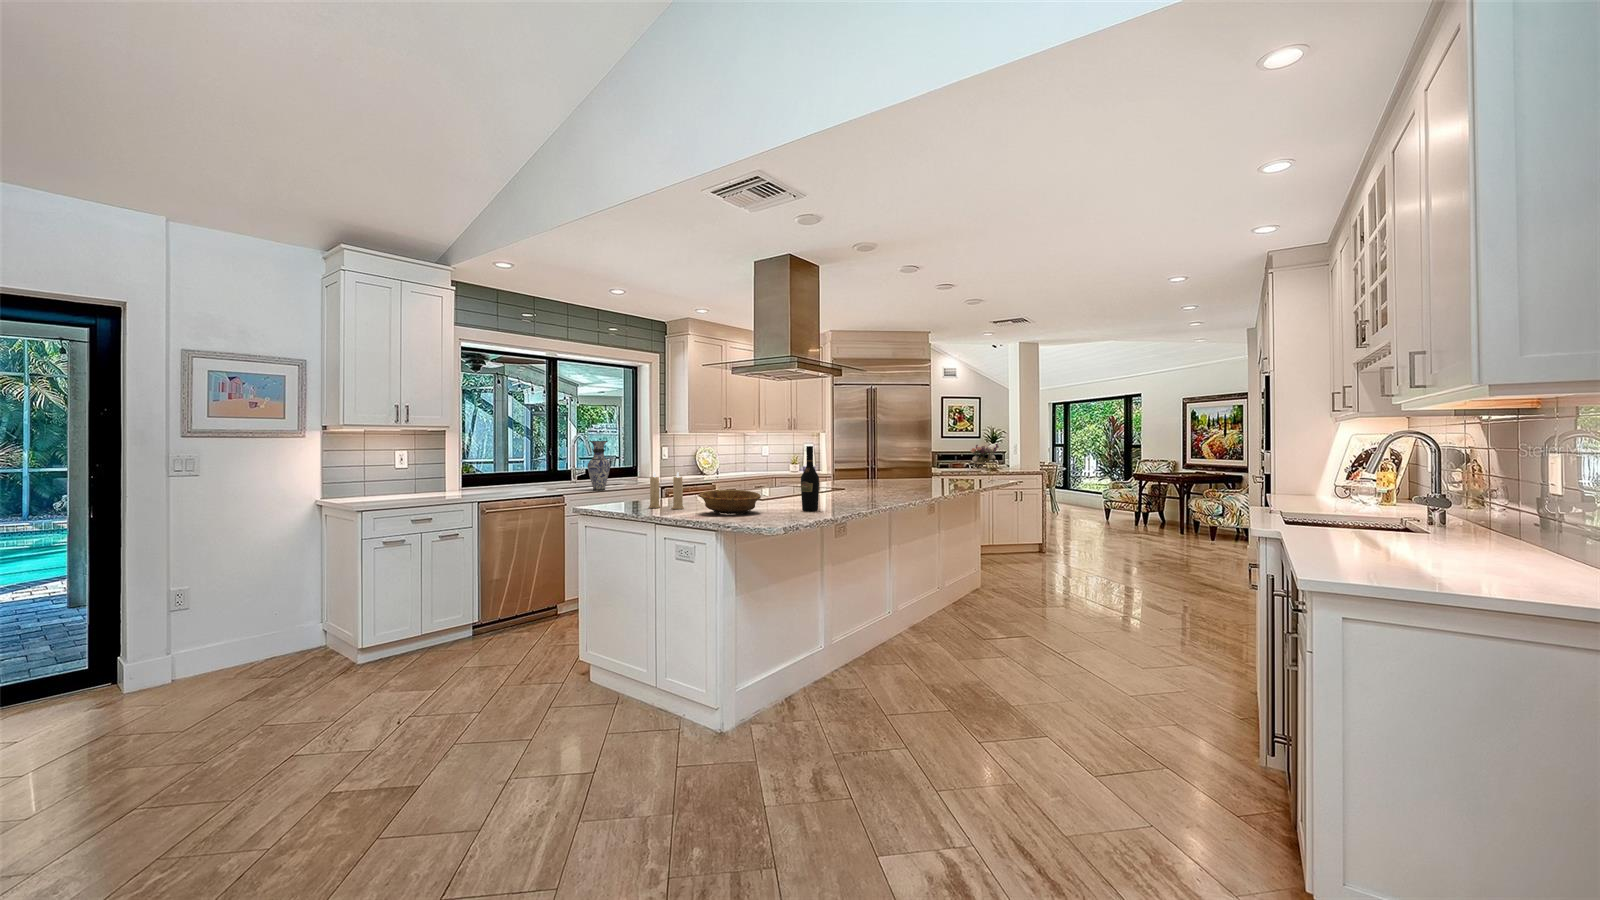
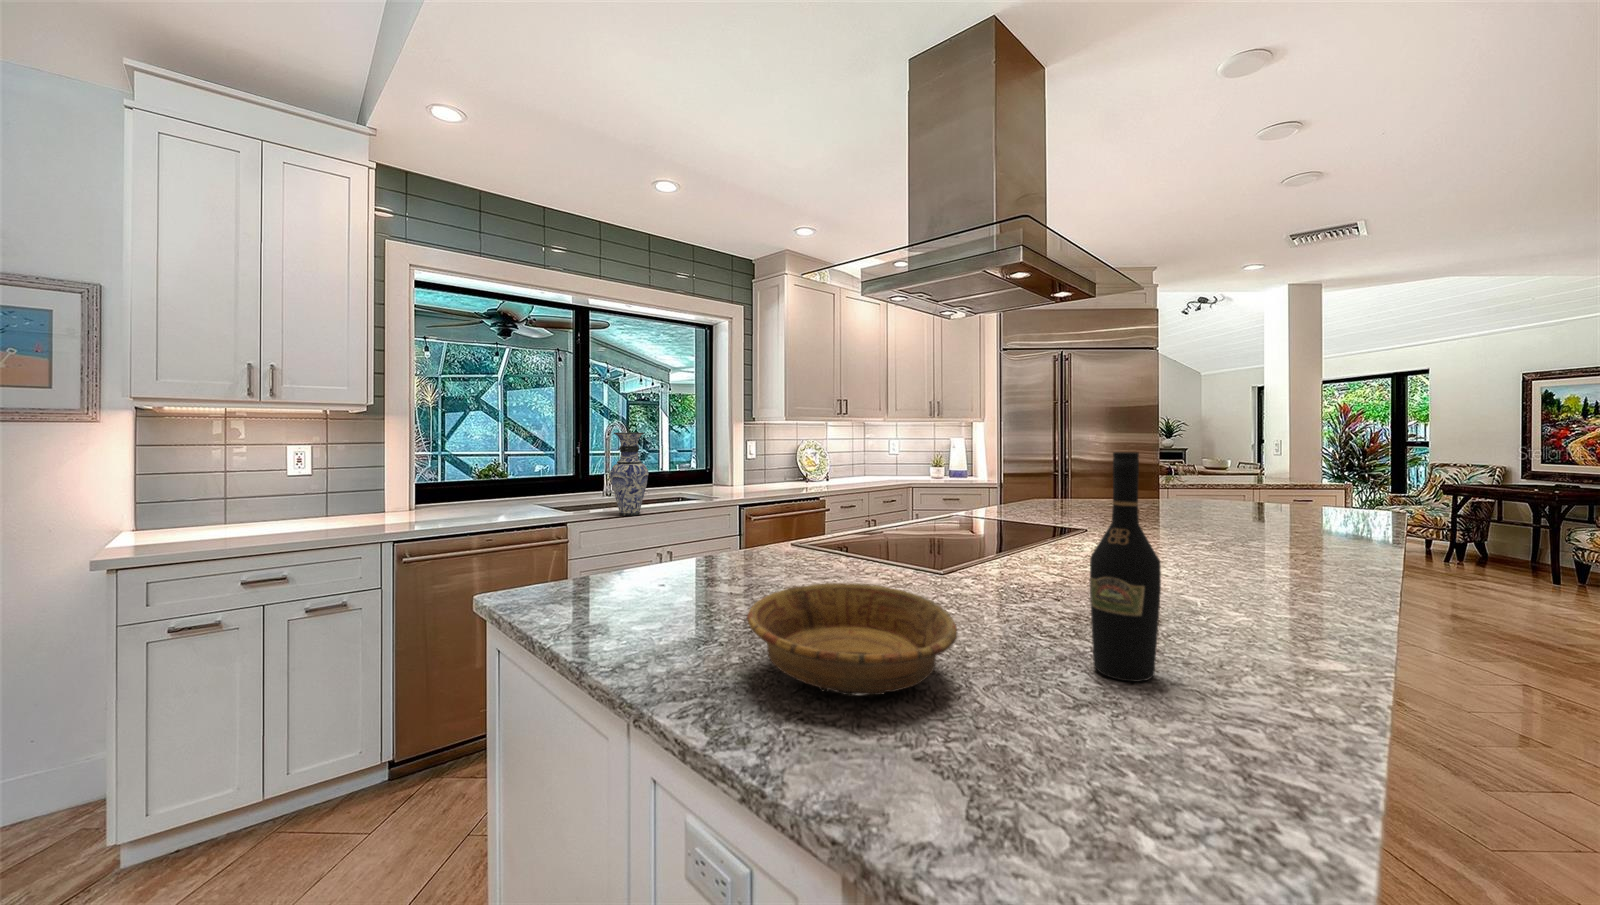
flower arrangement: present [968,444,998,468] -> none [1188,438,1246,475]
candle: present [649,472,684,509] -> none [637,509,723,622]

